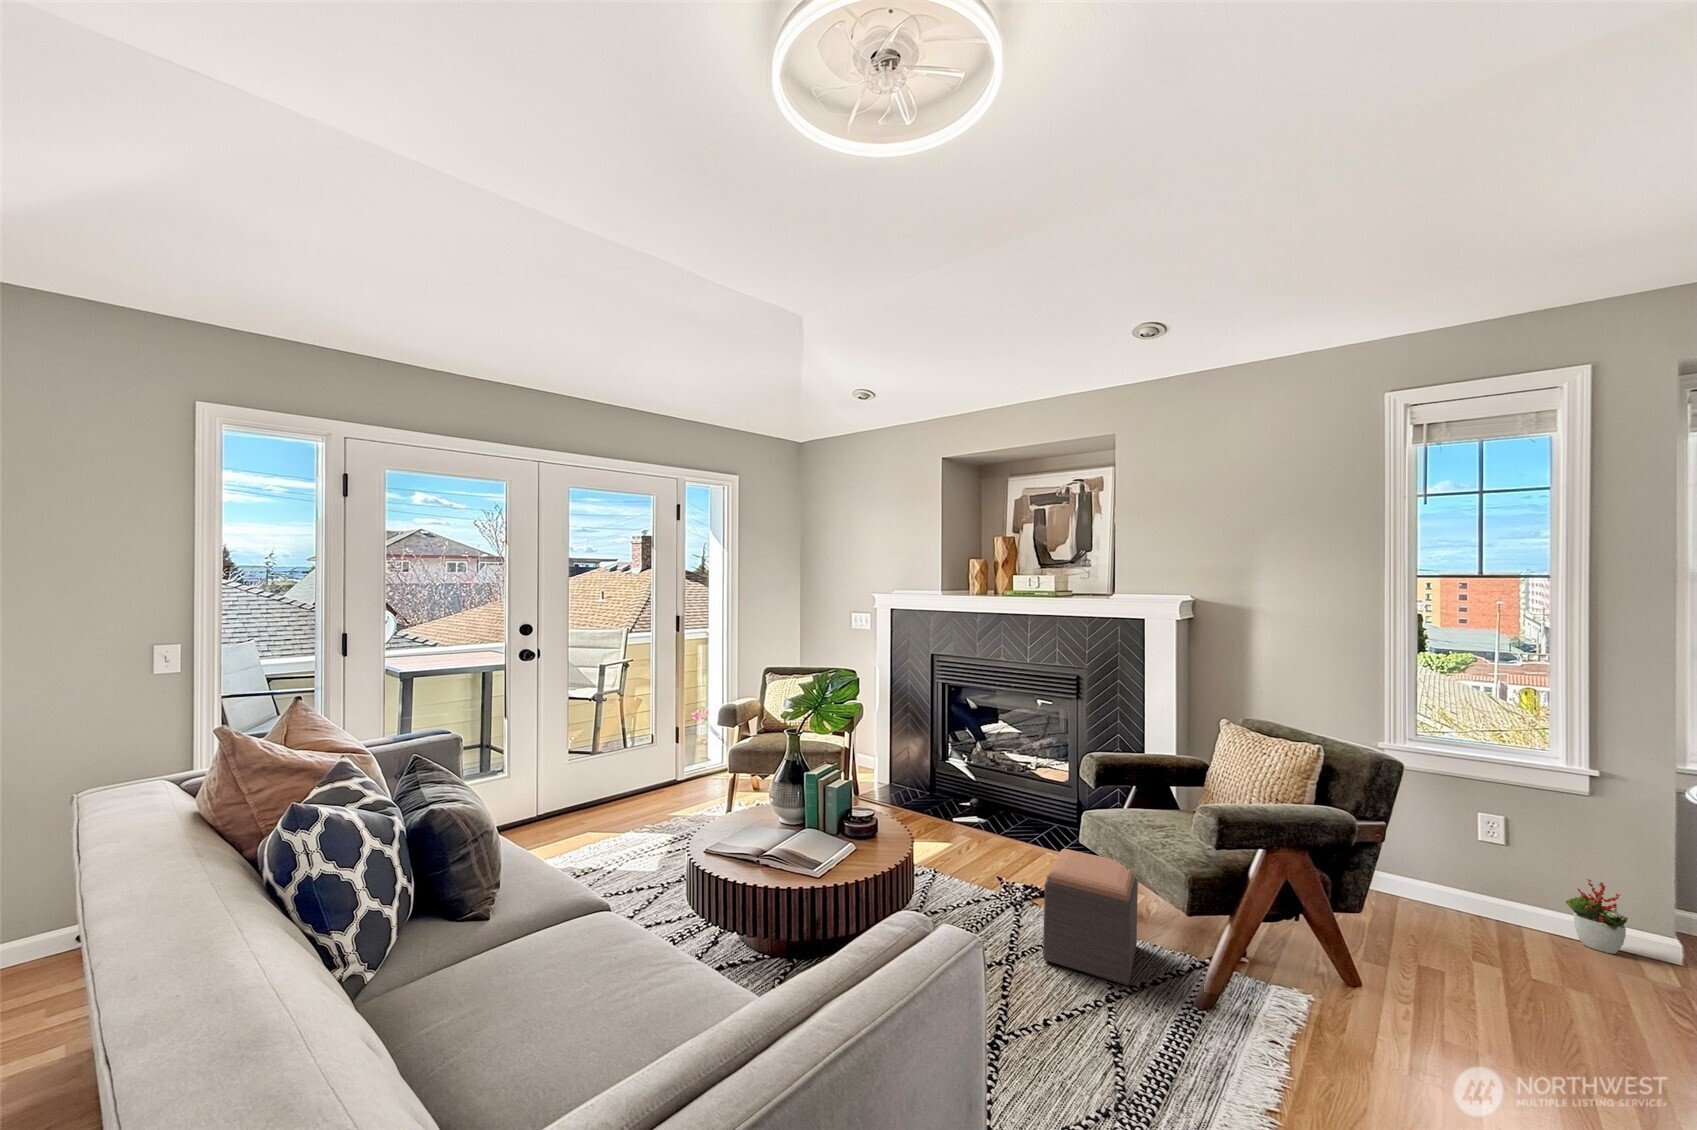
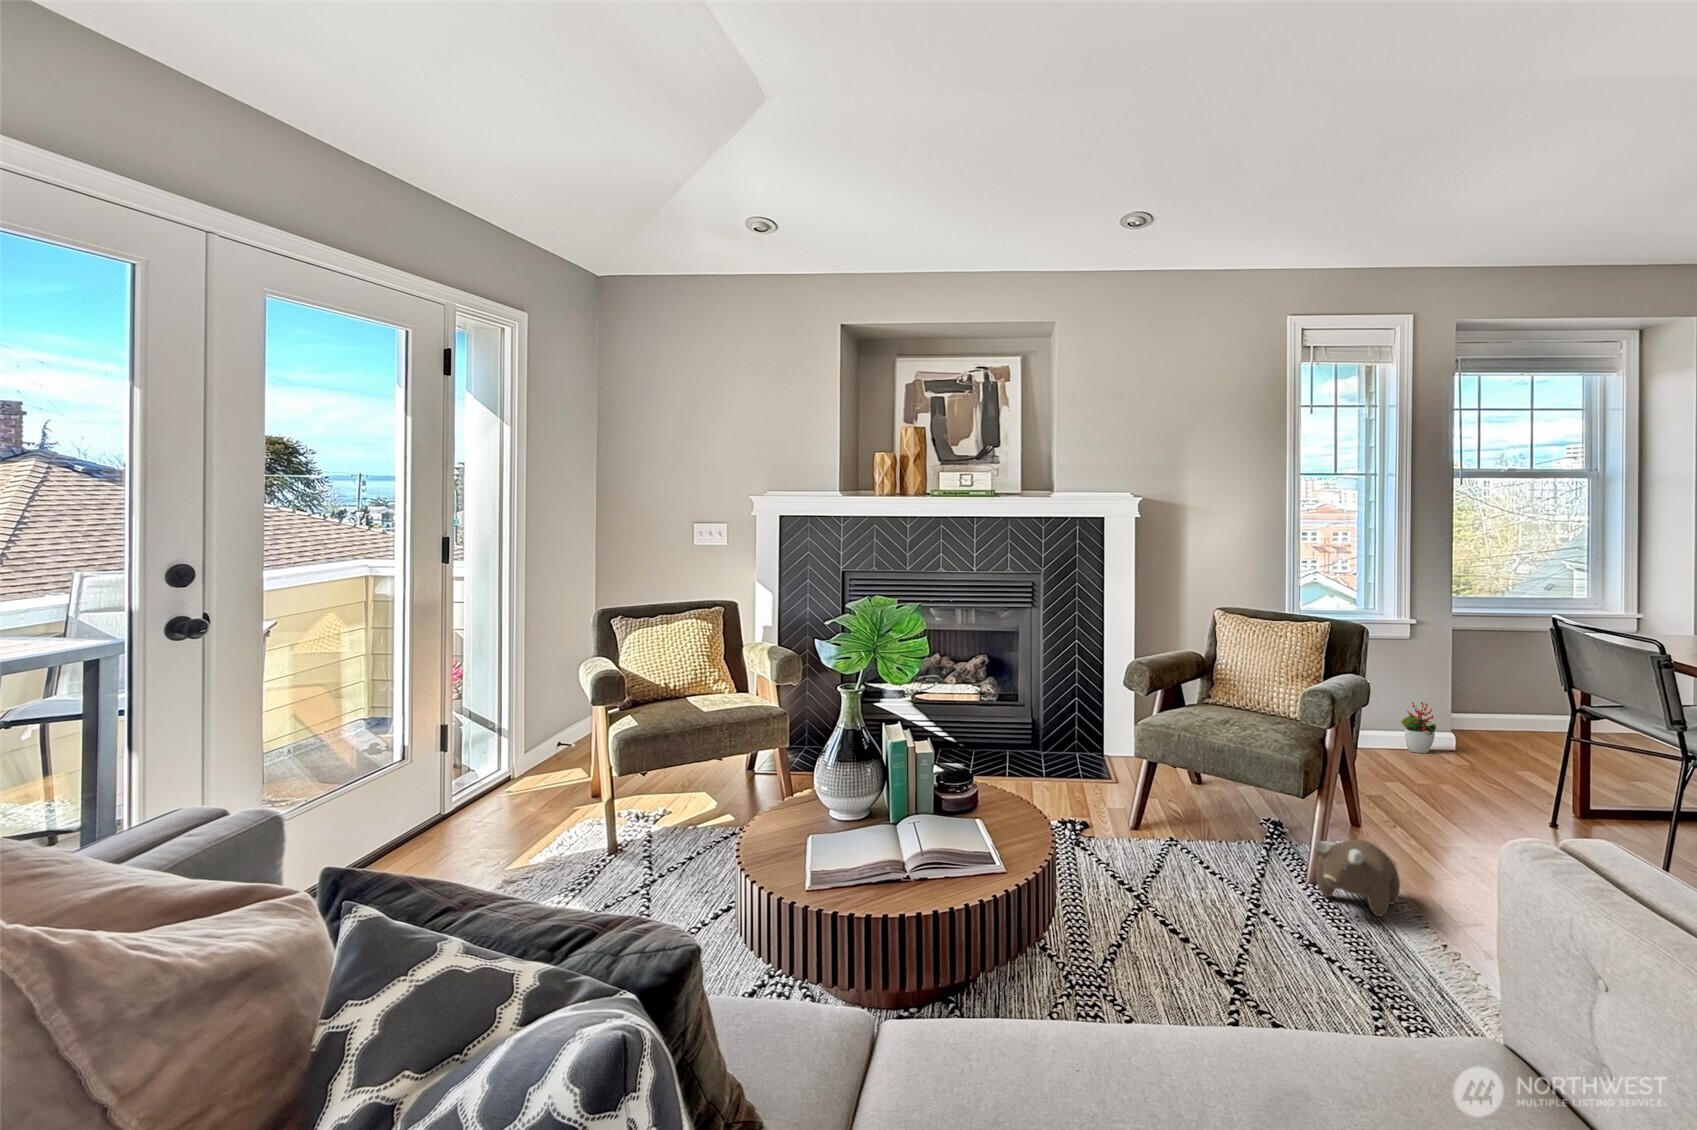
footstool: present [1043,849,1138,985] -> none [1141,749,1257,860]
plush toy: none [1103,978,1219,1088] -> present [1315,840,1400,916]

